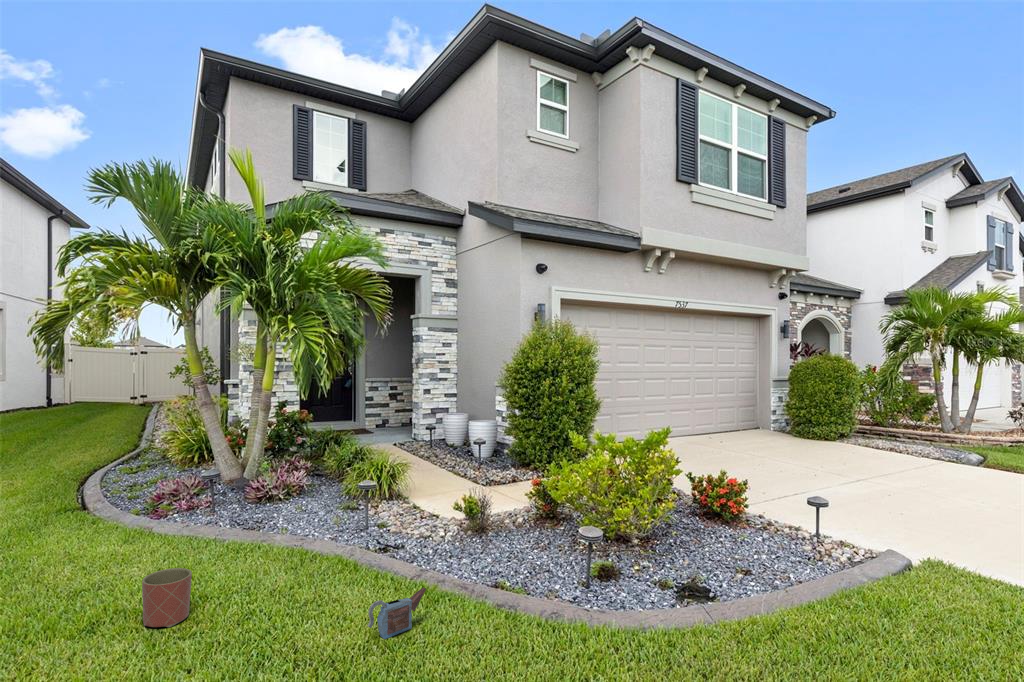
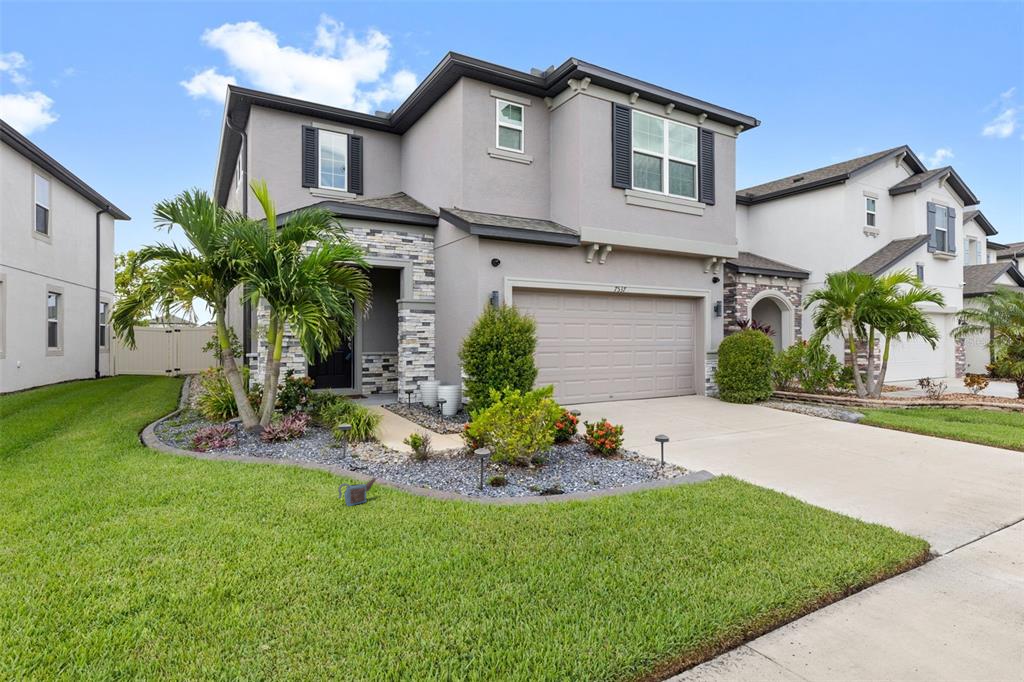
planter: present [142,568,192,627] -> none [201,468,231,501]

